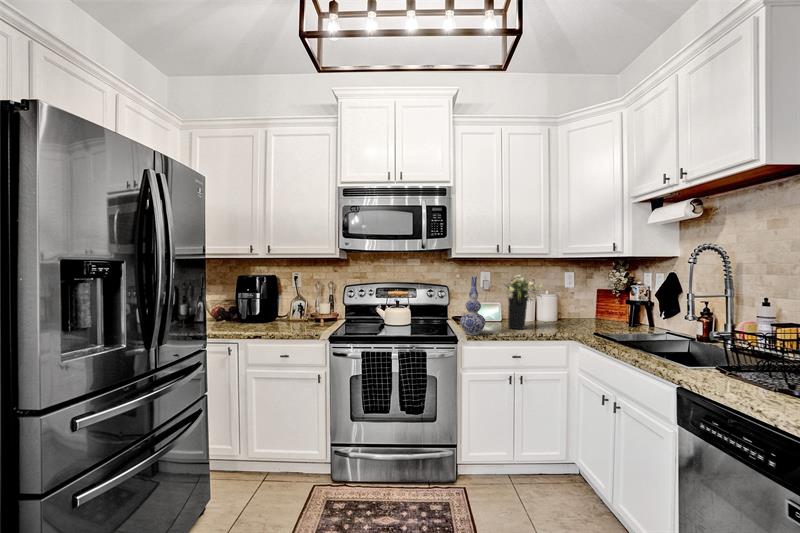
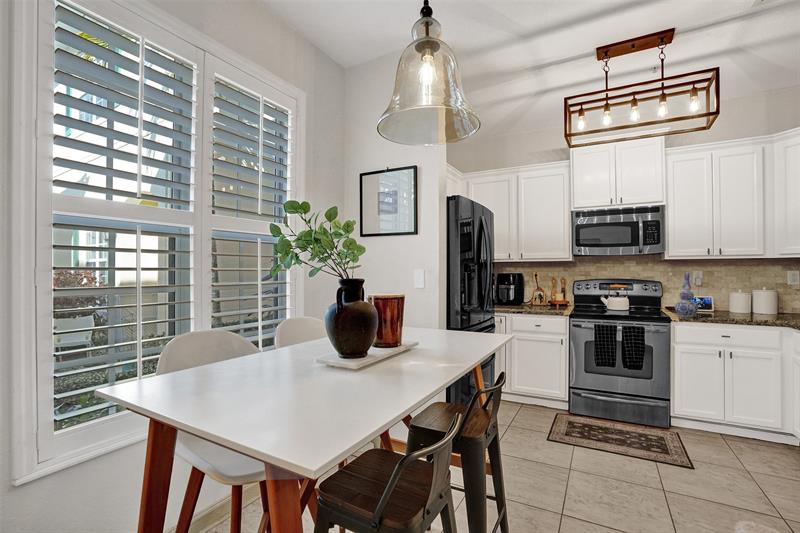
flower arrangement: present [505,275,542,329] -> none [713,271,760,316]

